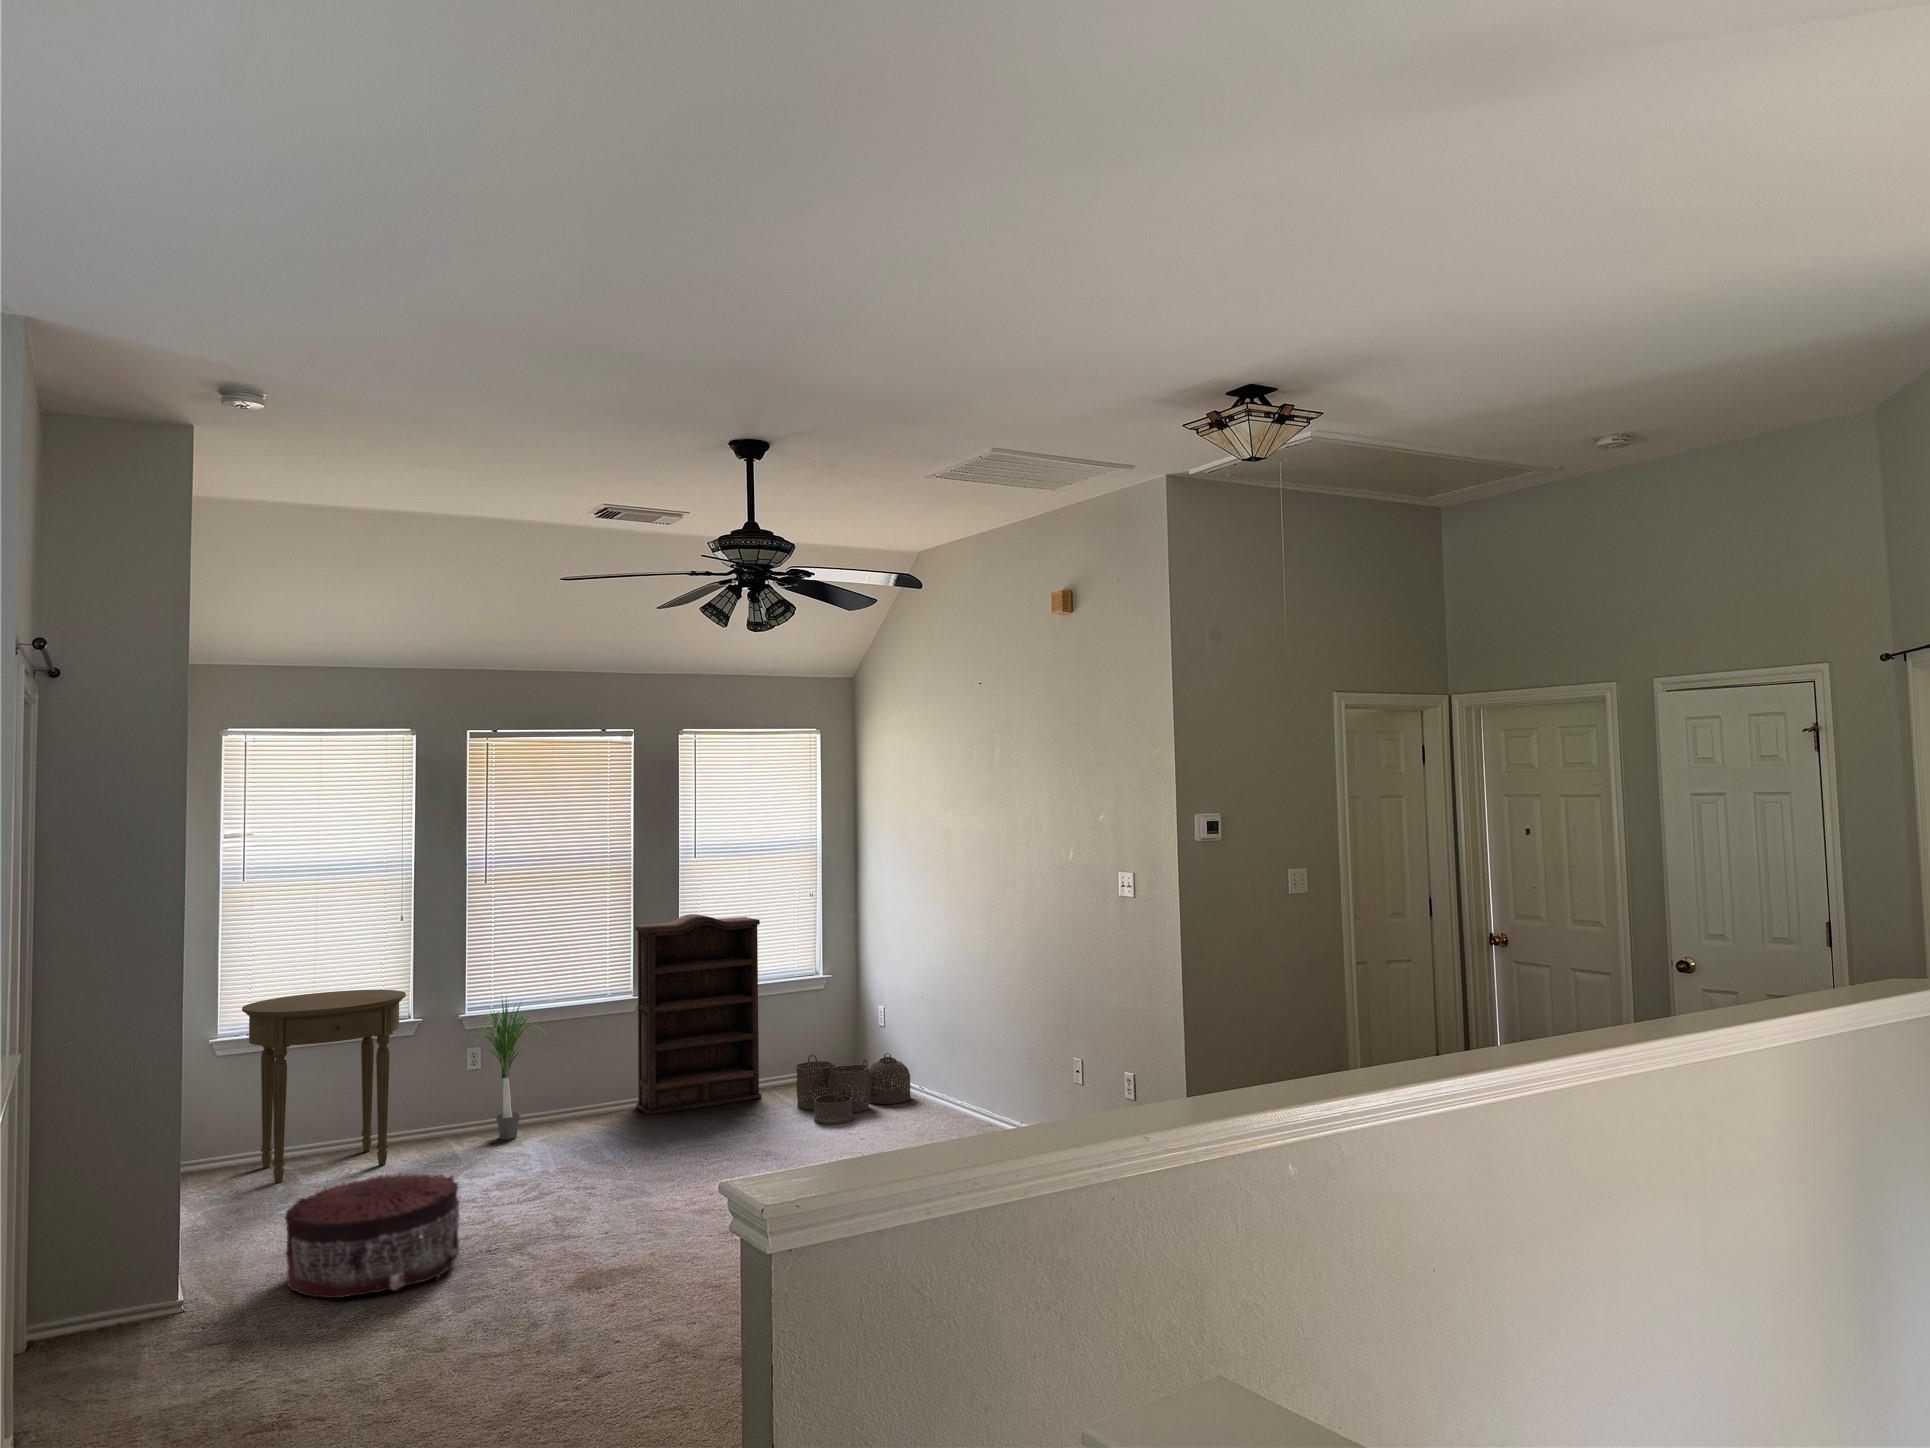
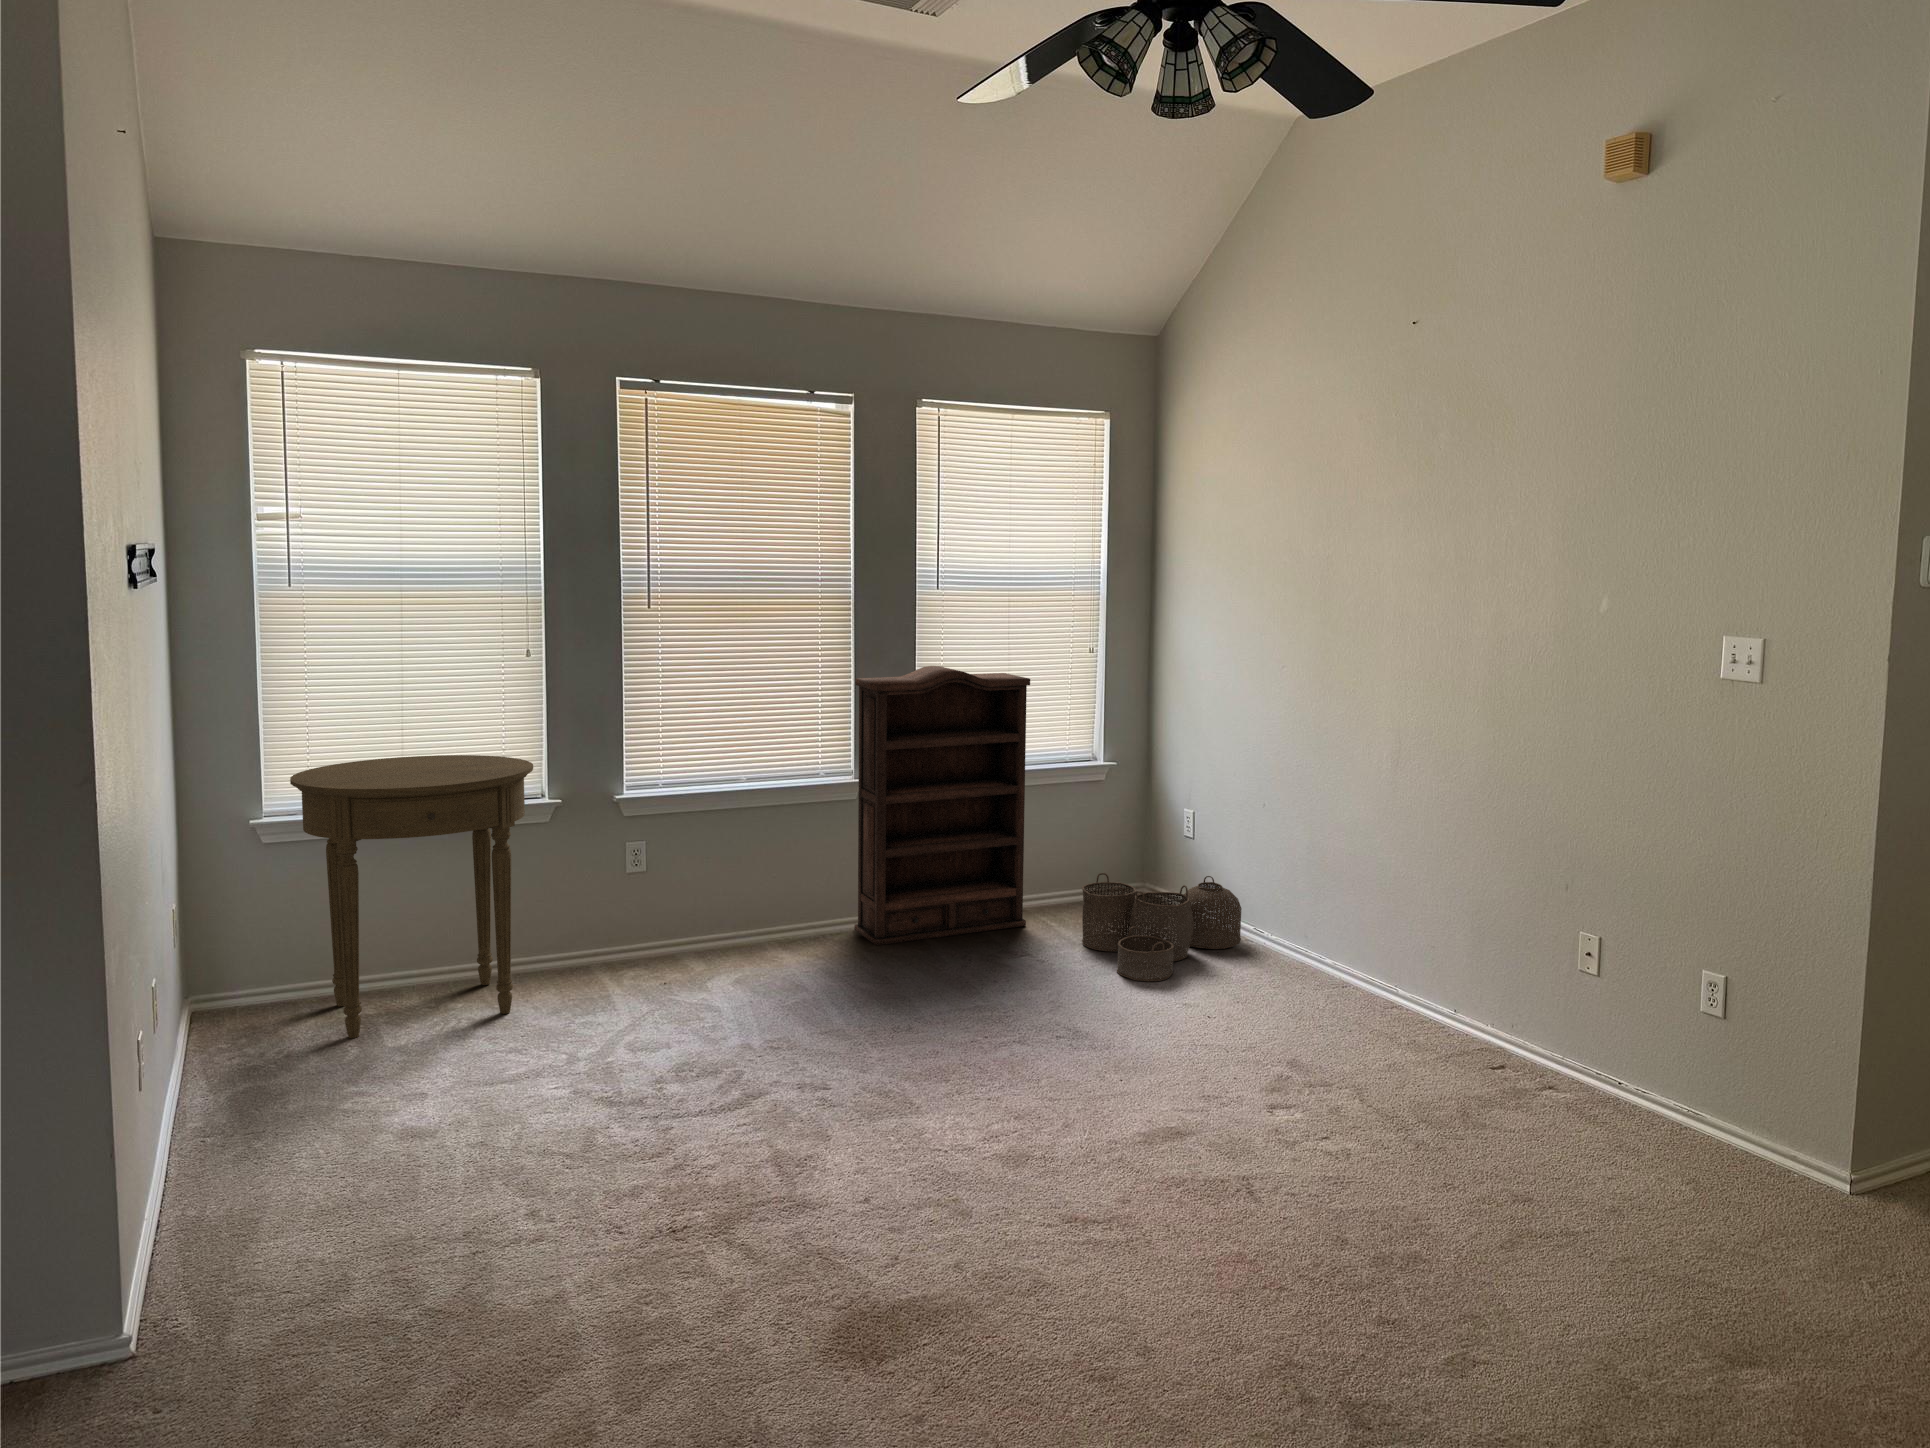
potted plant: present [464,999,547,1140] -> none [608,766,749,977]
pouf: present [285,1173,460,1298] -> none [313,1086,620,1348]

